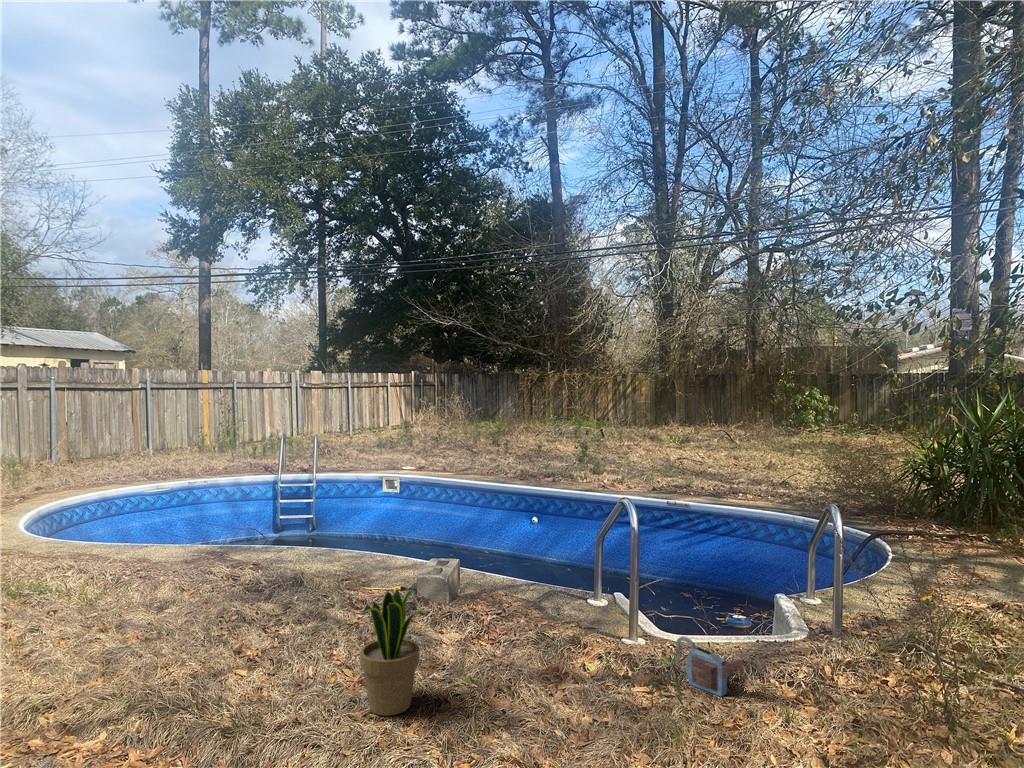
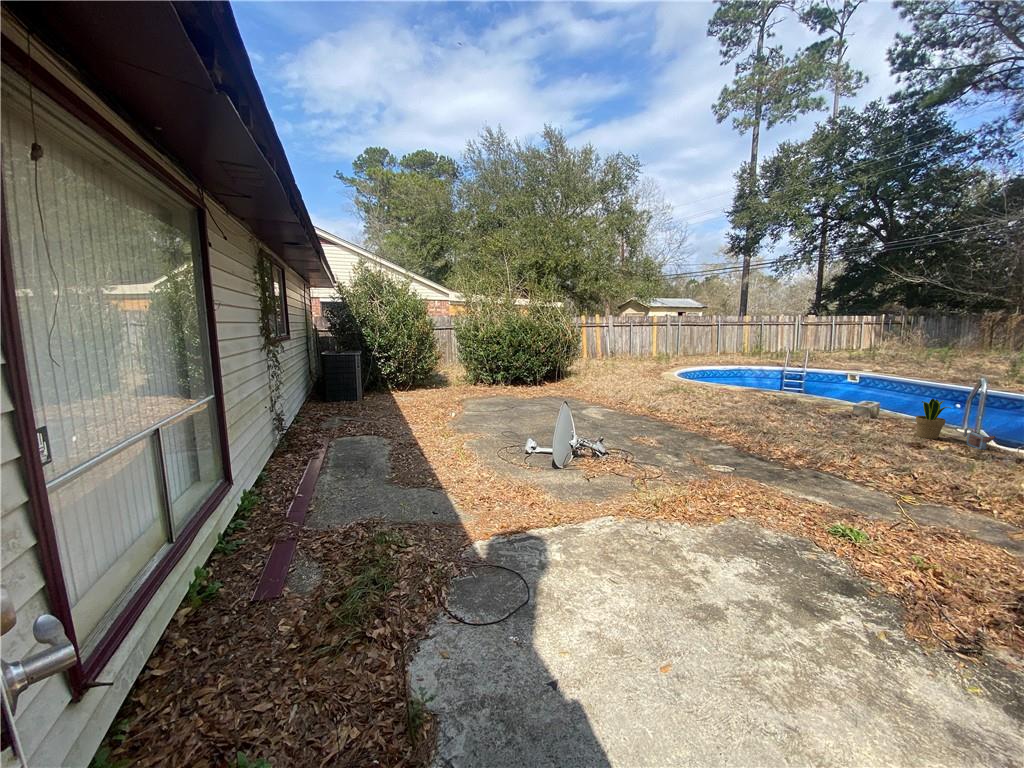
potted plant: present [360,589,426,716] -> present [915,399,951,439]

